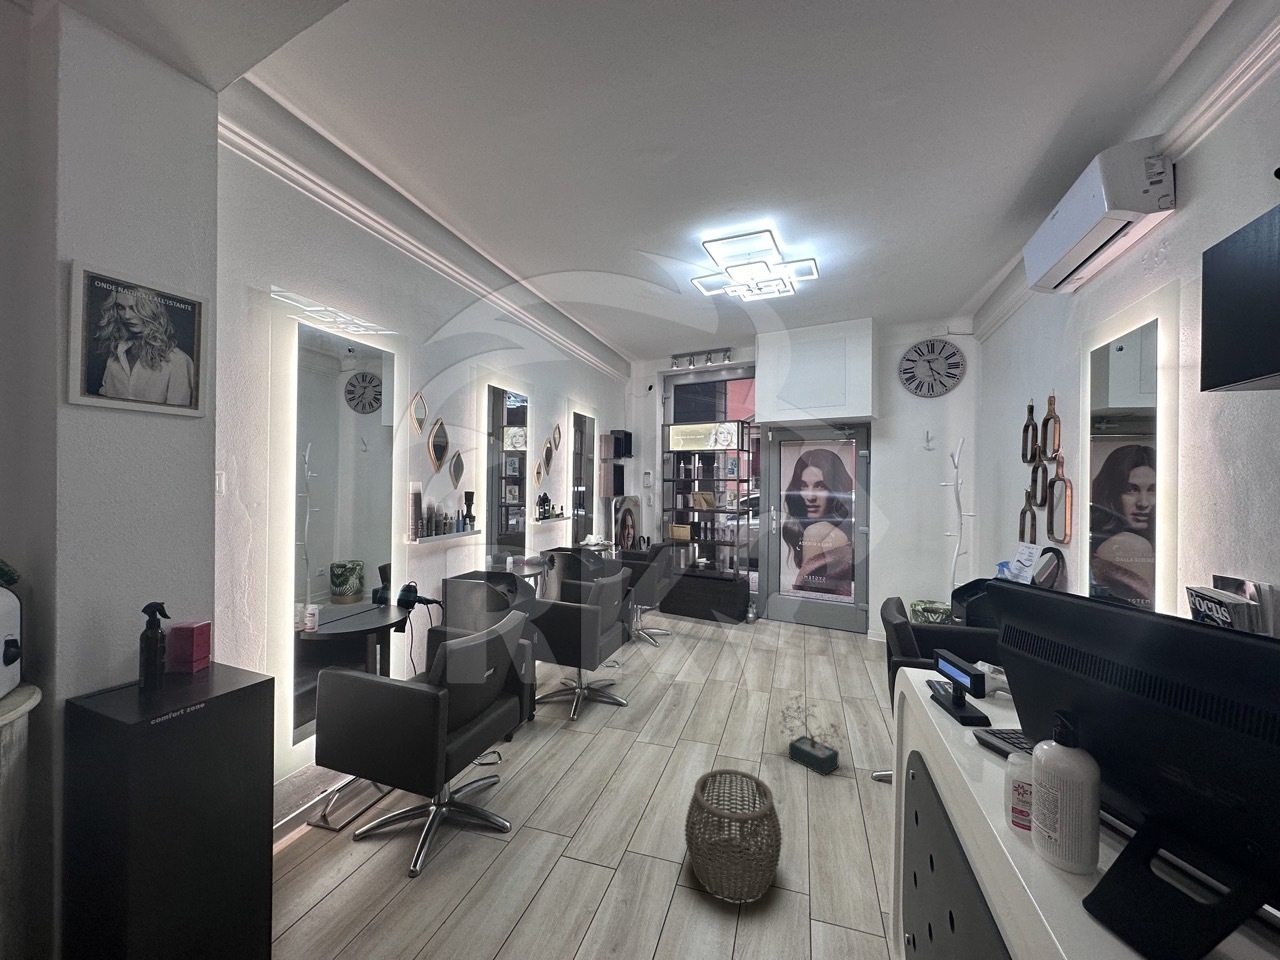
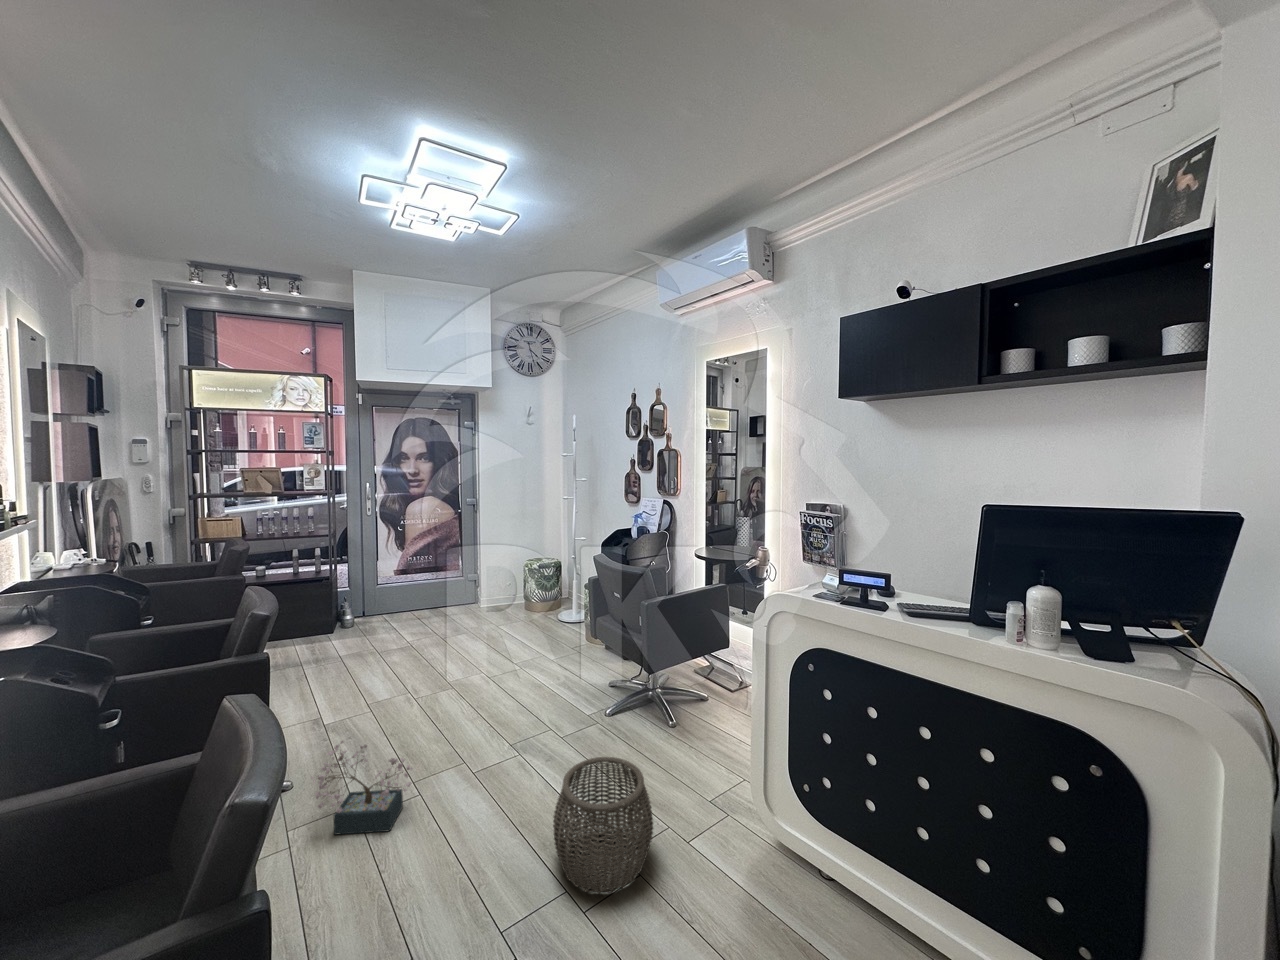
decorative plant: present [779,695,846,775] -> present [311,741,412,835]

